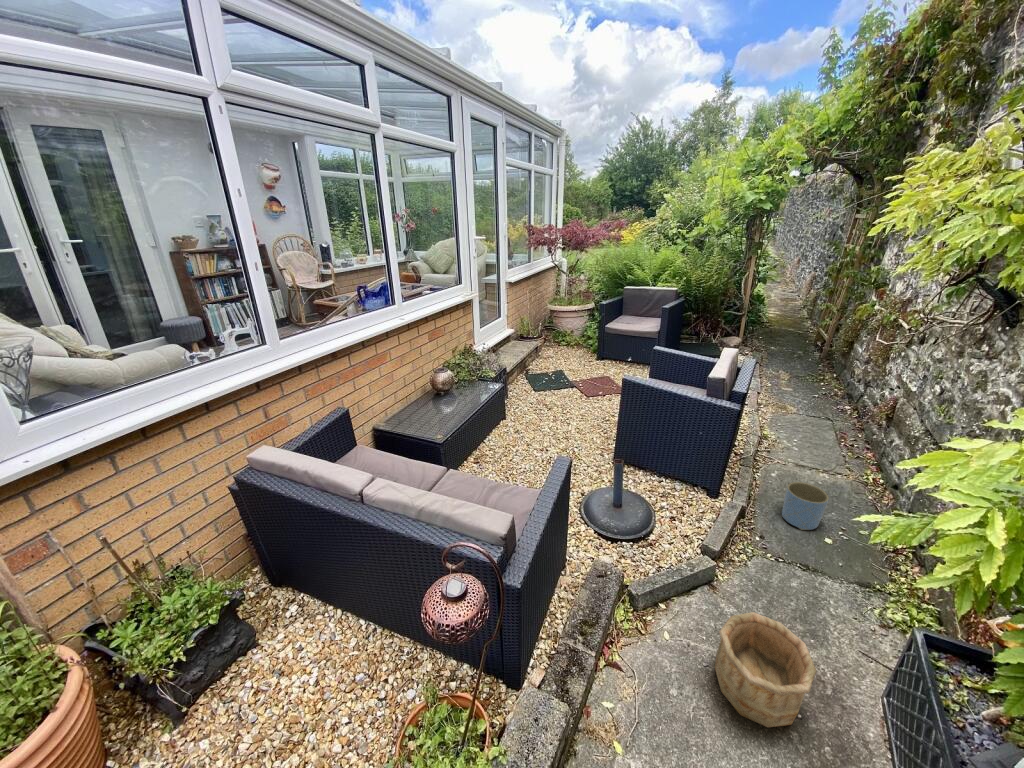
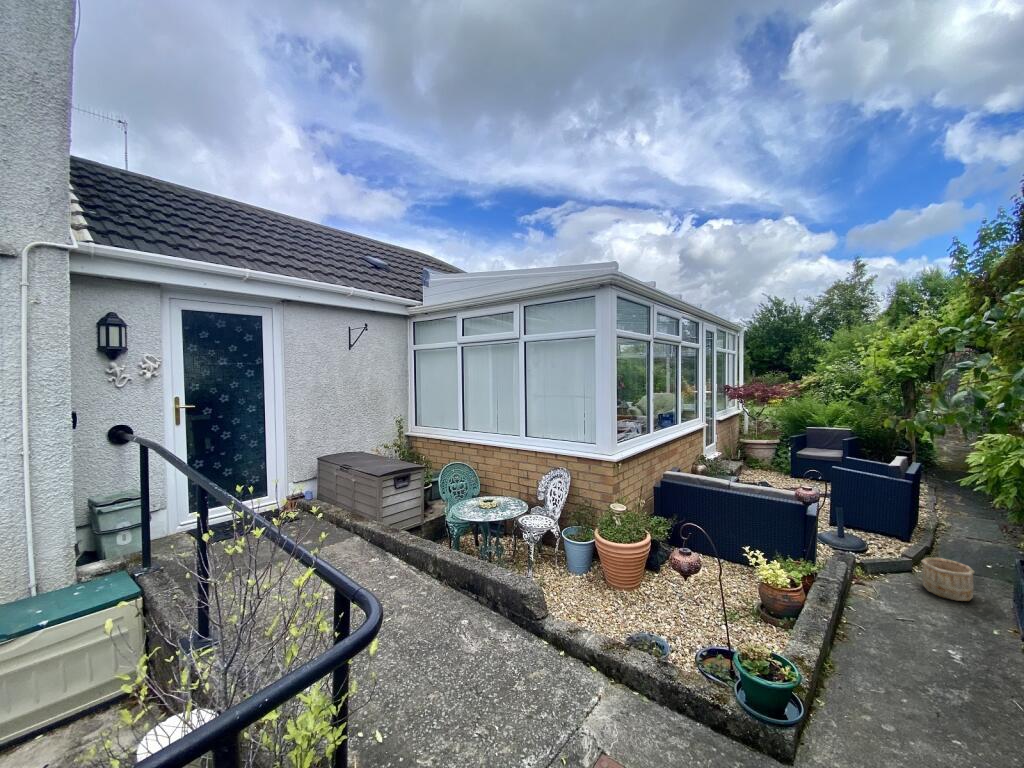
planter: present [782,482,829,530] -> none [960,531,990,558]

